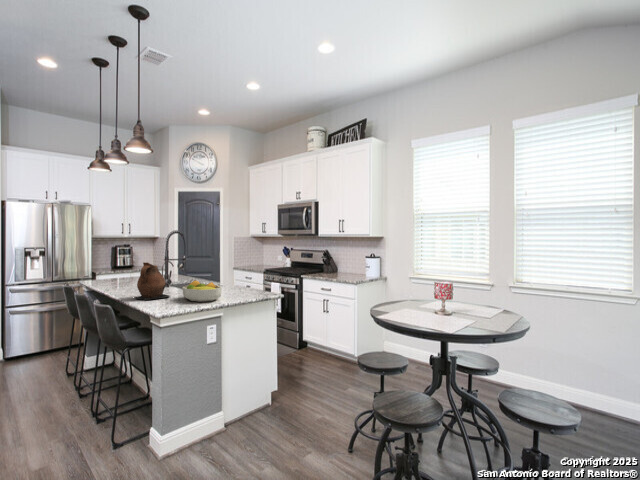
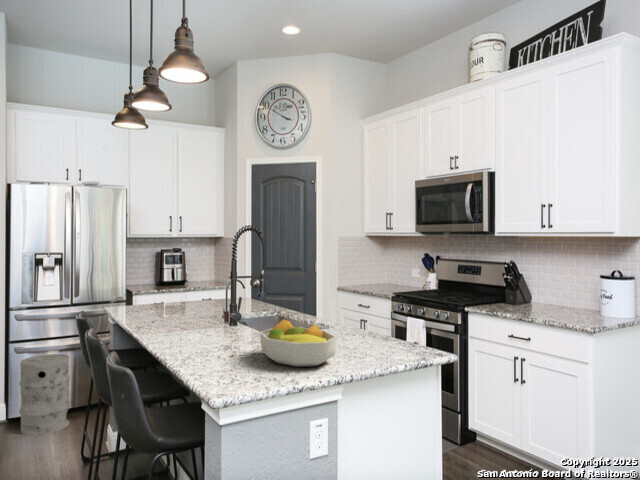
ceramic pitcher: present [136,262,170,300] -> none [173,282,238,355]
trash can: none [15,314,53,367] -> present [19,354,71,436]

